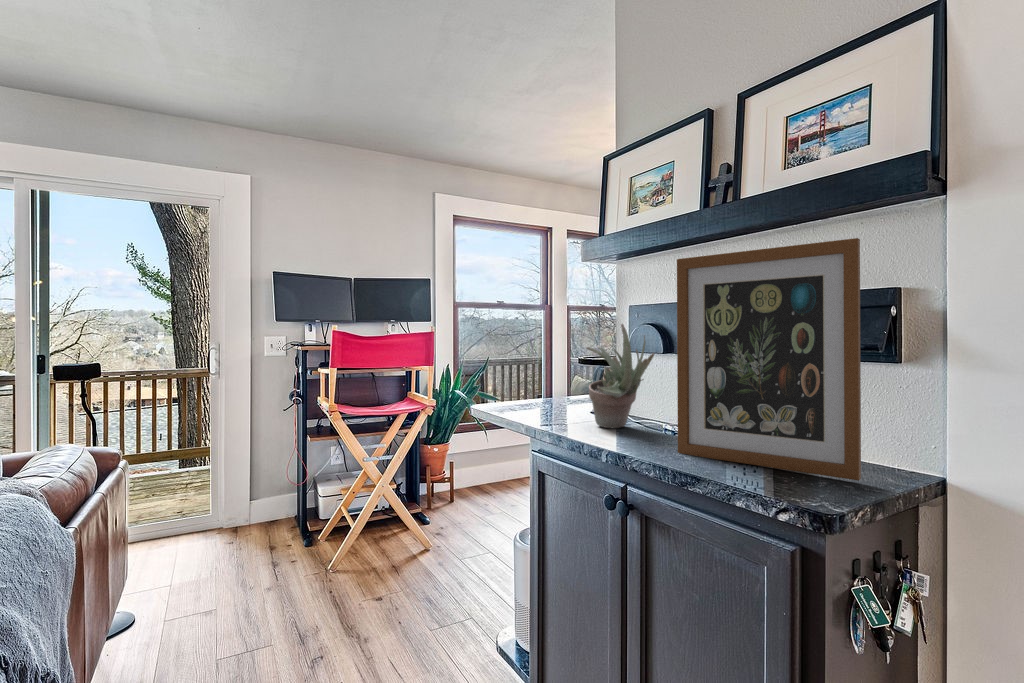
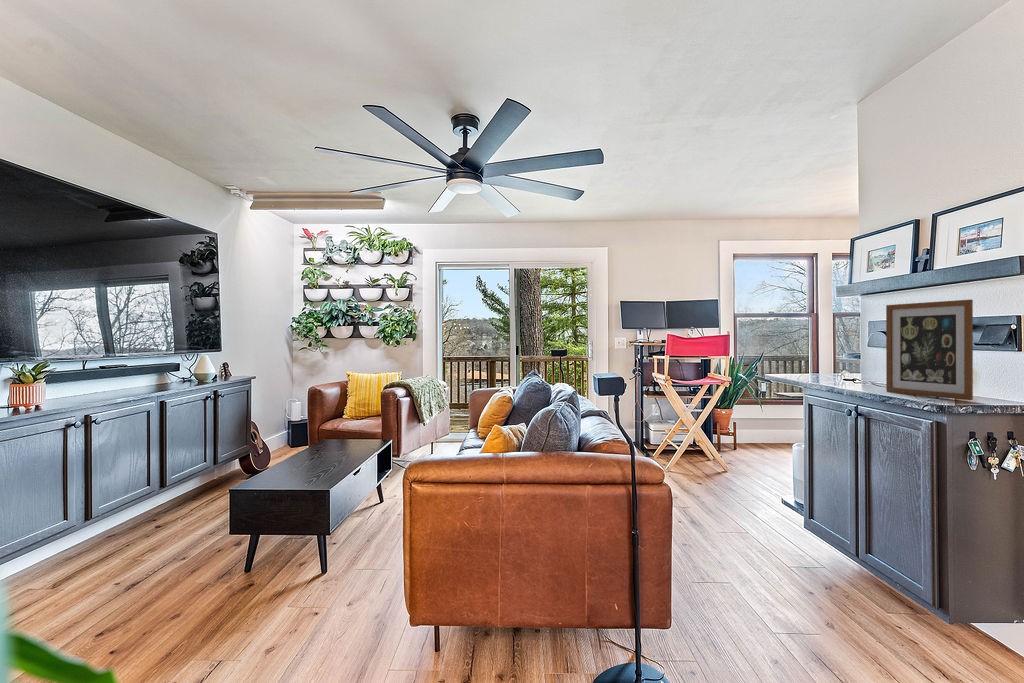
succulent plant: present [586,324,654,428] -> none [839,333,879,384]

